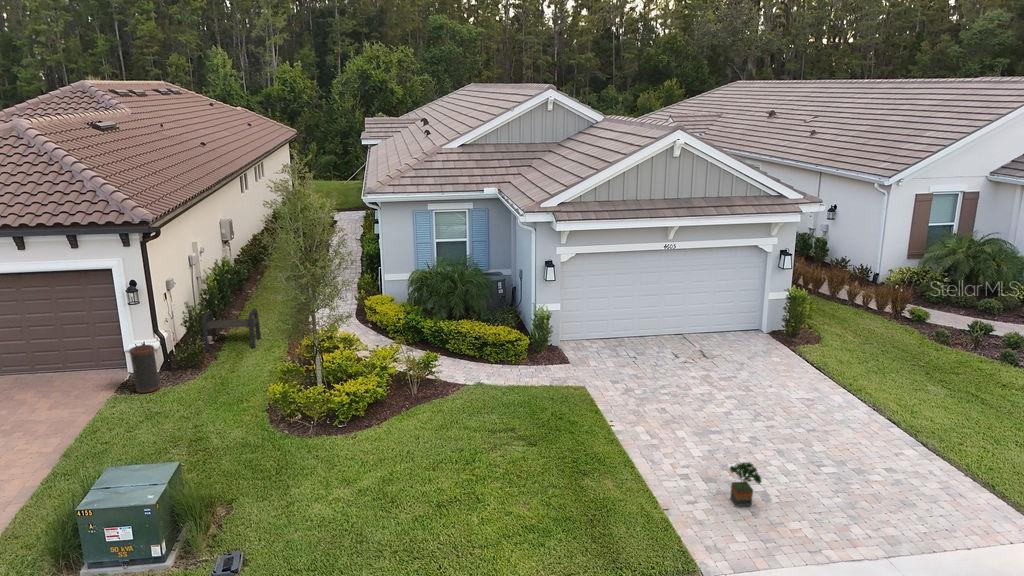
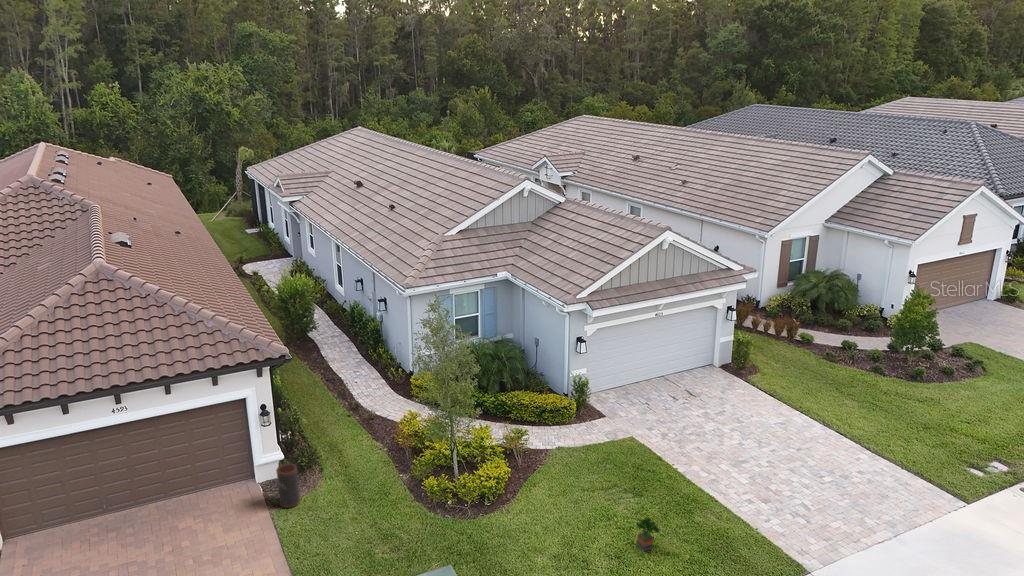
bench: present [202,309,261,351] -> none [286,407,338,453]
potted tree: present [730,462,761,507] -> present [636,518,659,551]

